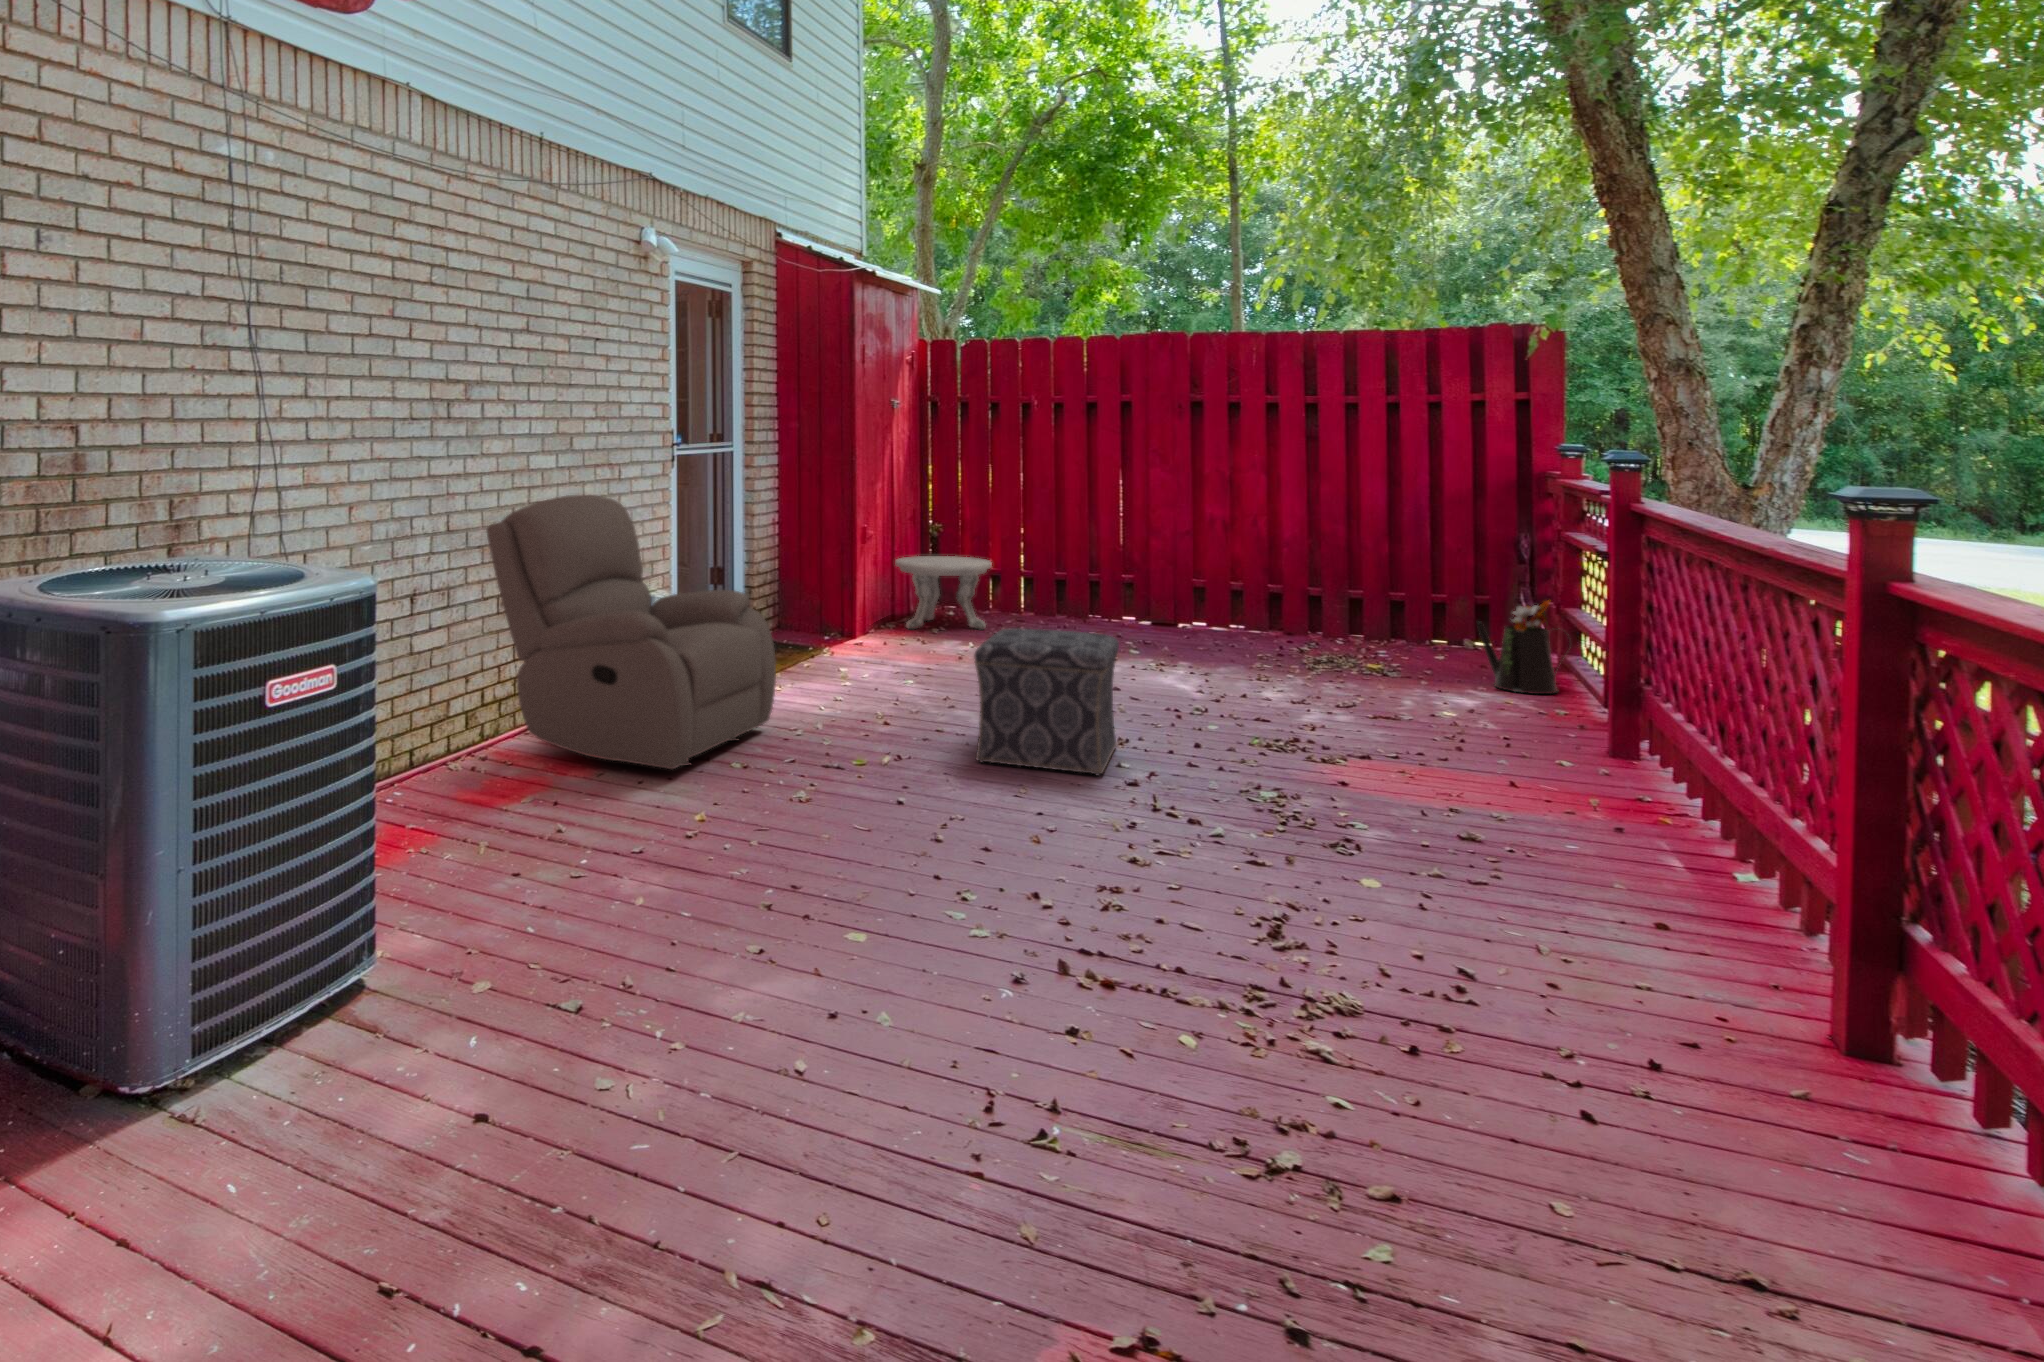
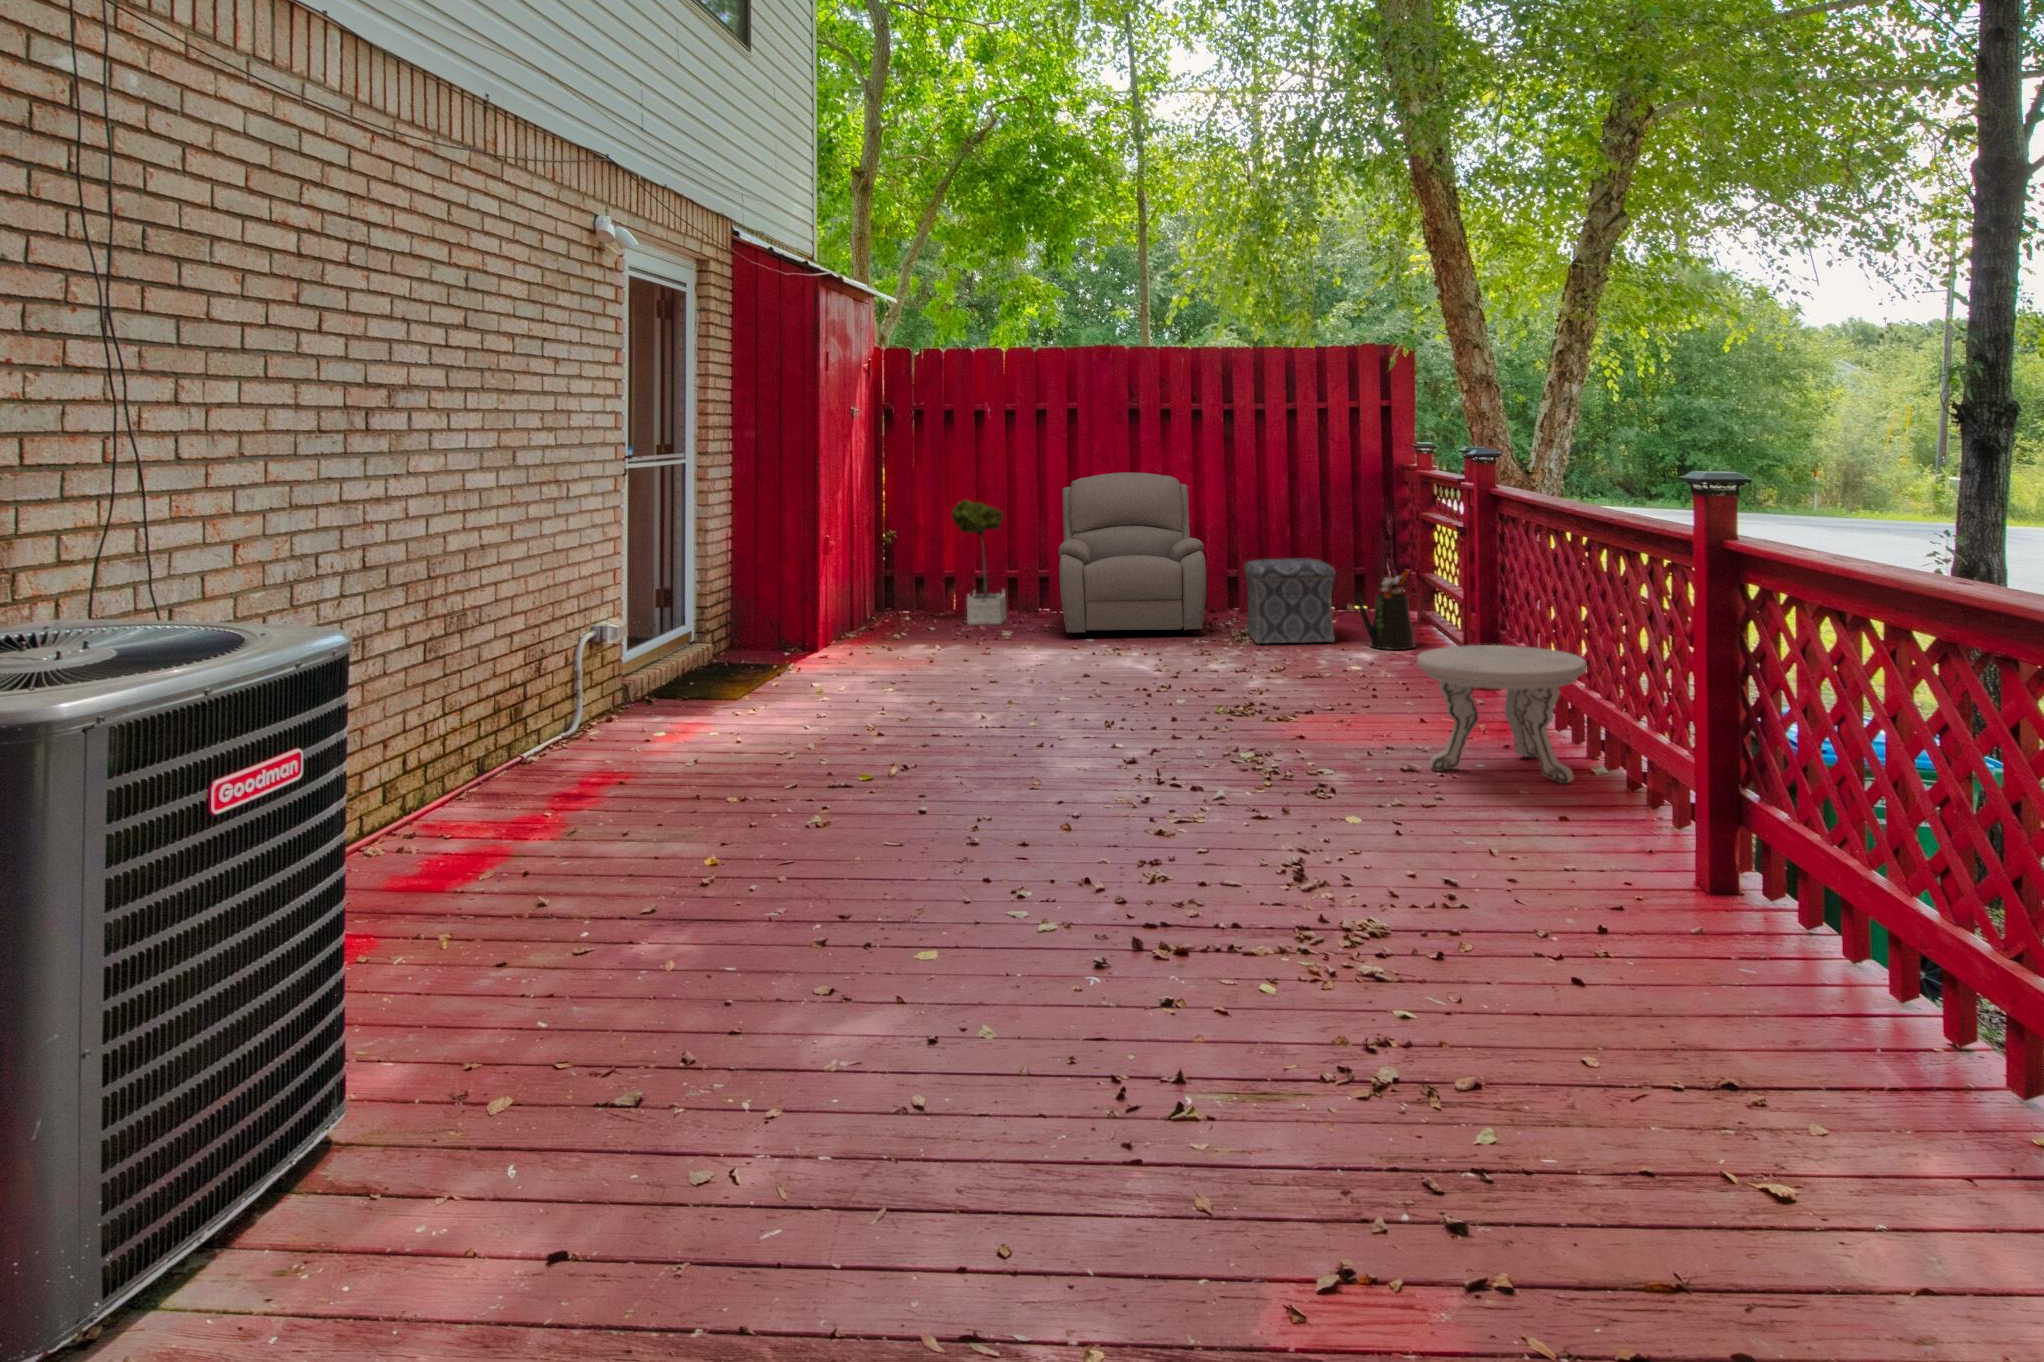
potted tree: none [1010,488,1067,621] -> present [952,500,1007,625]
chair: present [486,495,776,769] -> present [1059,472,1206,637]
side table: present [895,556,992,629] -> present [1417,645,1587,783]
ottoman: present [975,628,1119,775] -> present [1244,558,1335,644]

